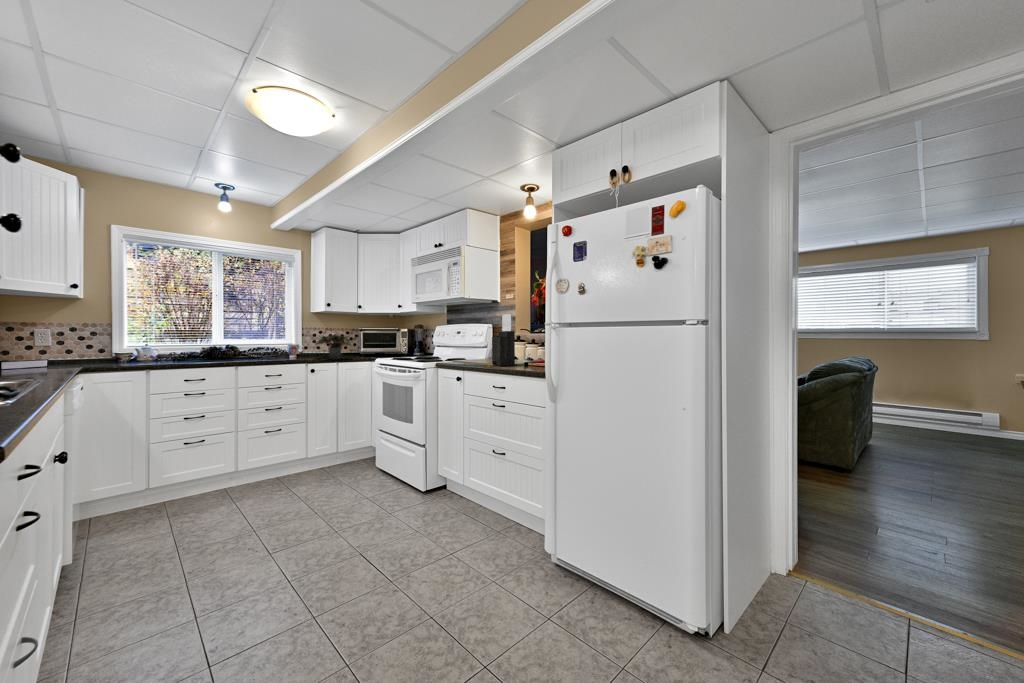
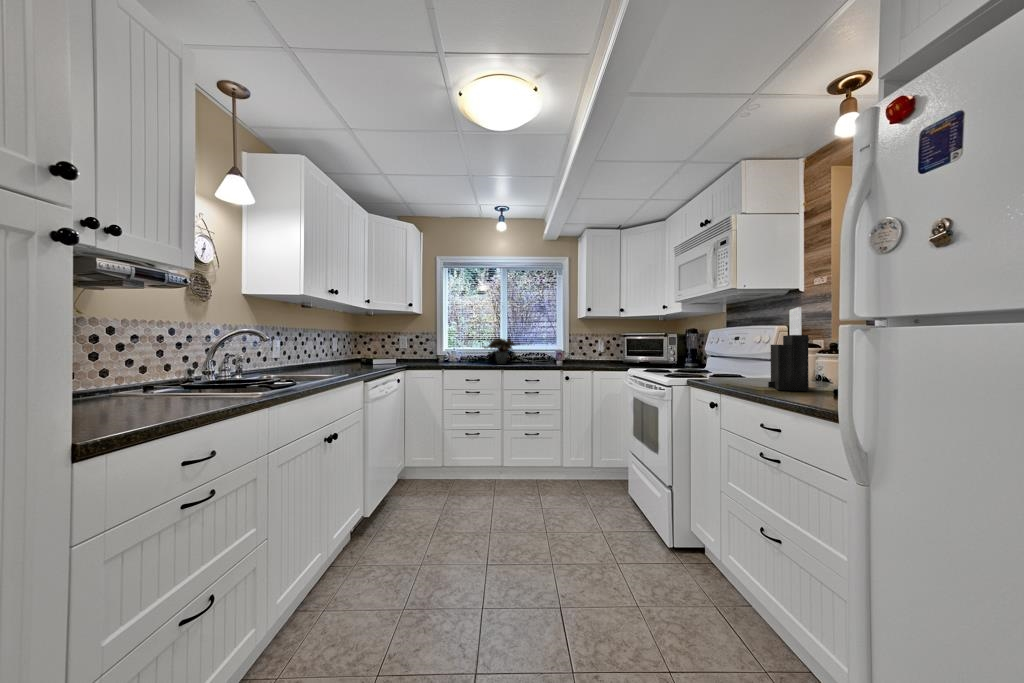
potted plant: present [315,334,351,359] -> present [483,339,515,364]

